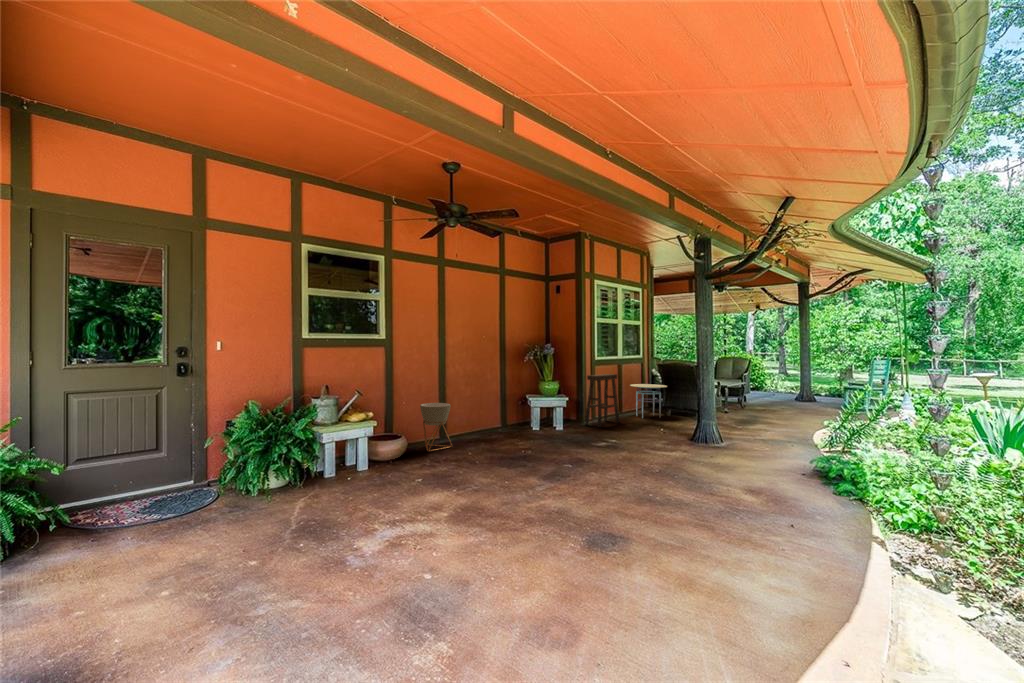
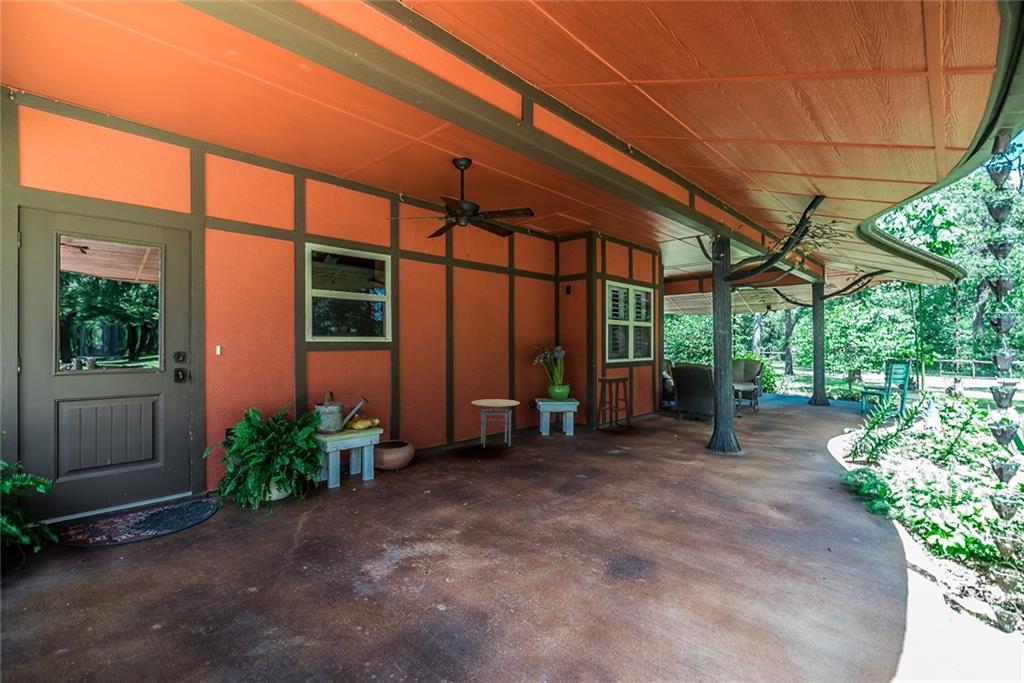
side table: present [630,384,667,418] -> present [472,399,520,447]
planter: present [420,403,452,452] -> none [429,407,462,458]

